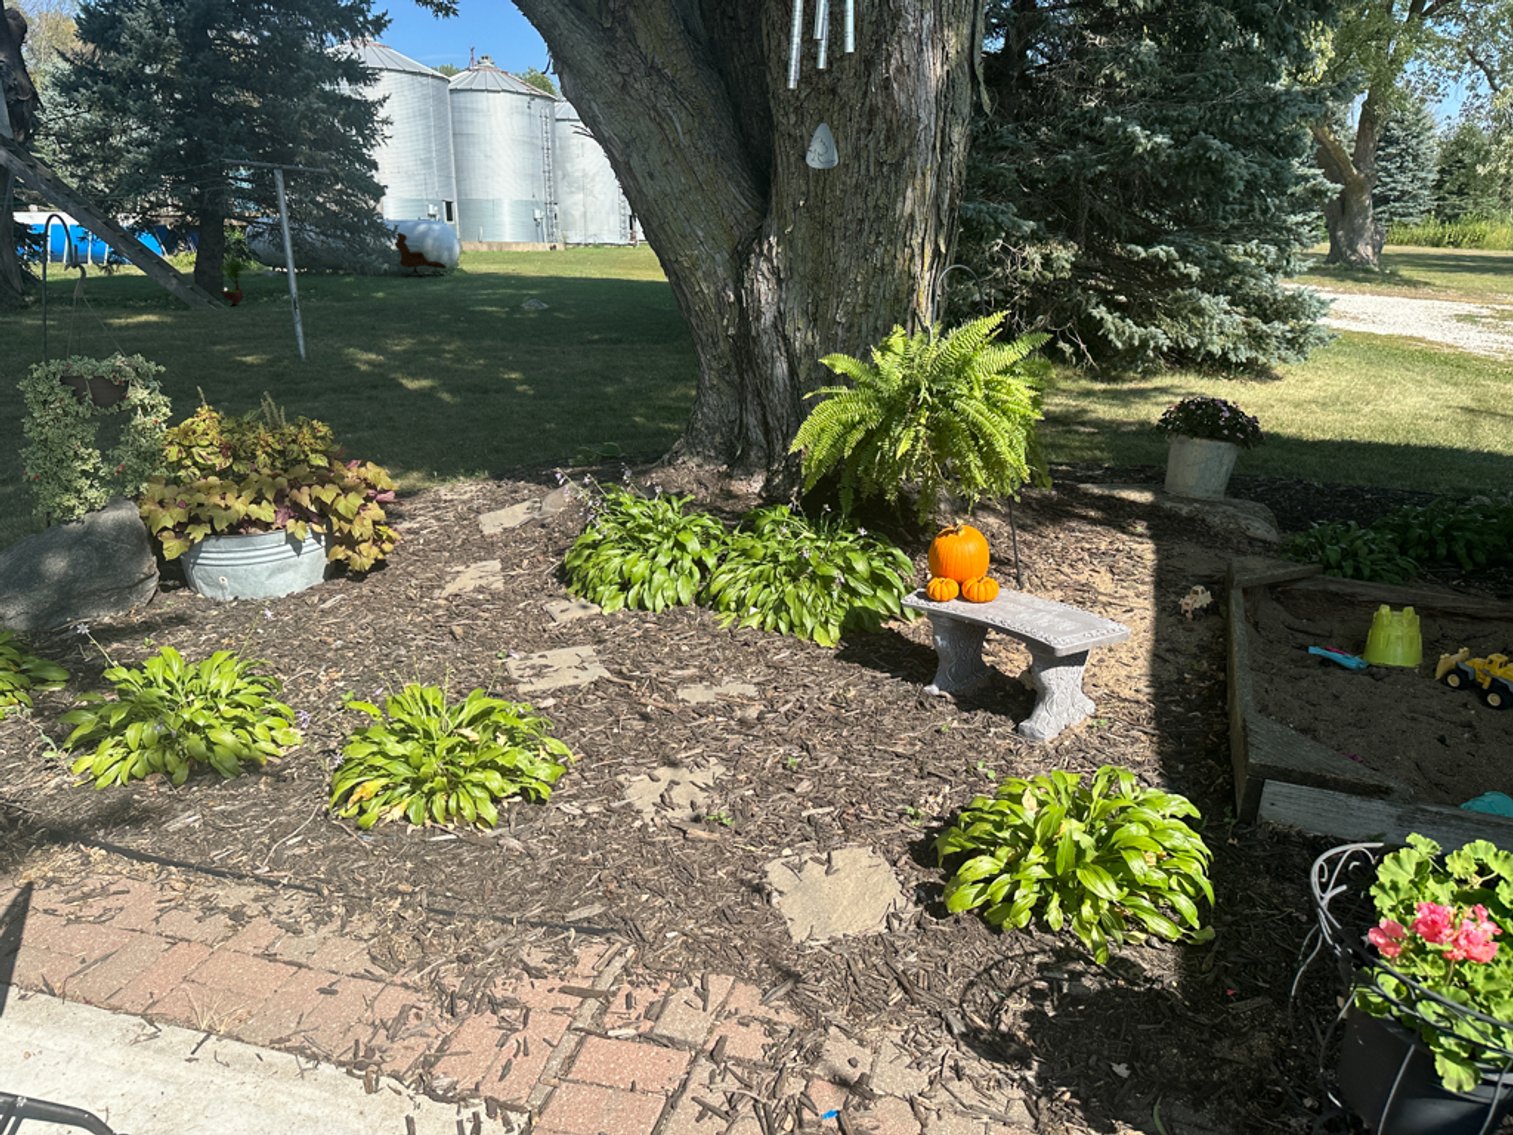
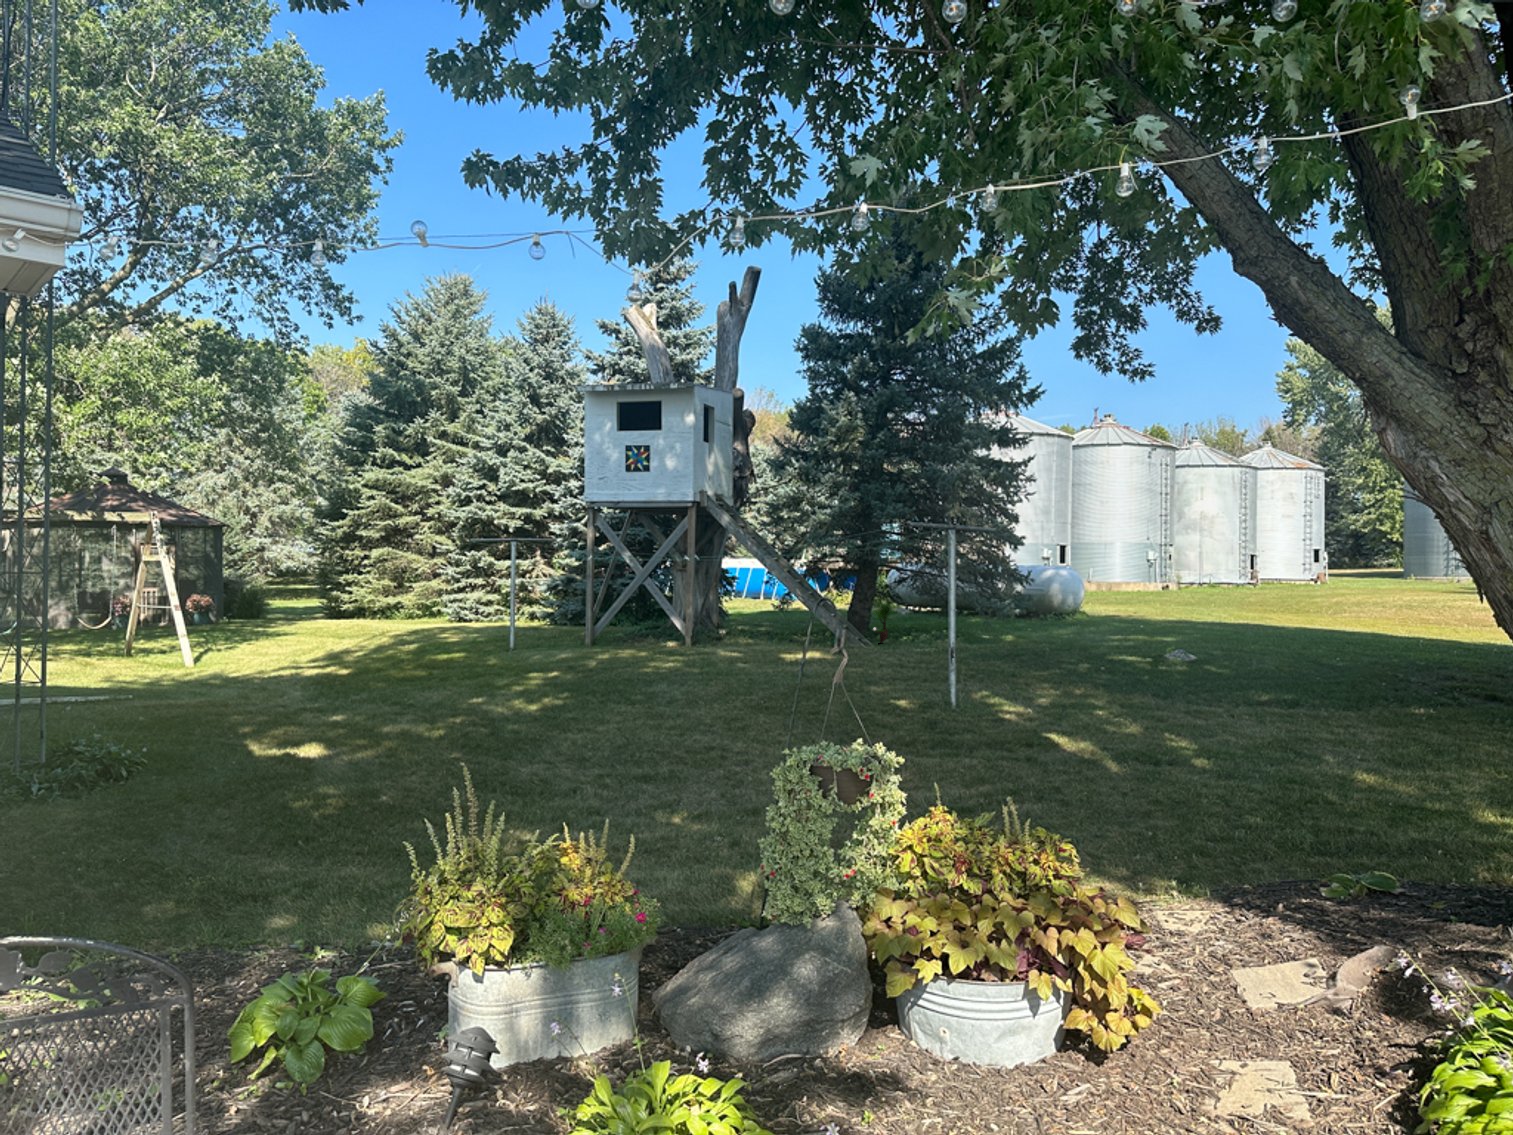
lounge chair: present [394,233,447,276] -> none [1018,576,1068,618]

